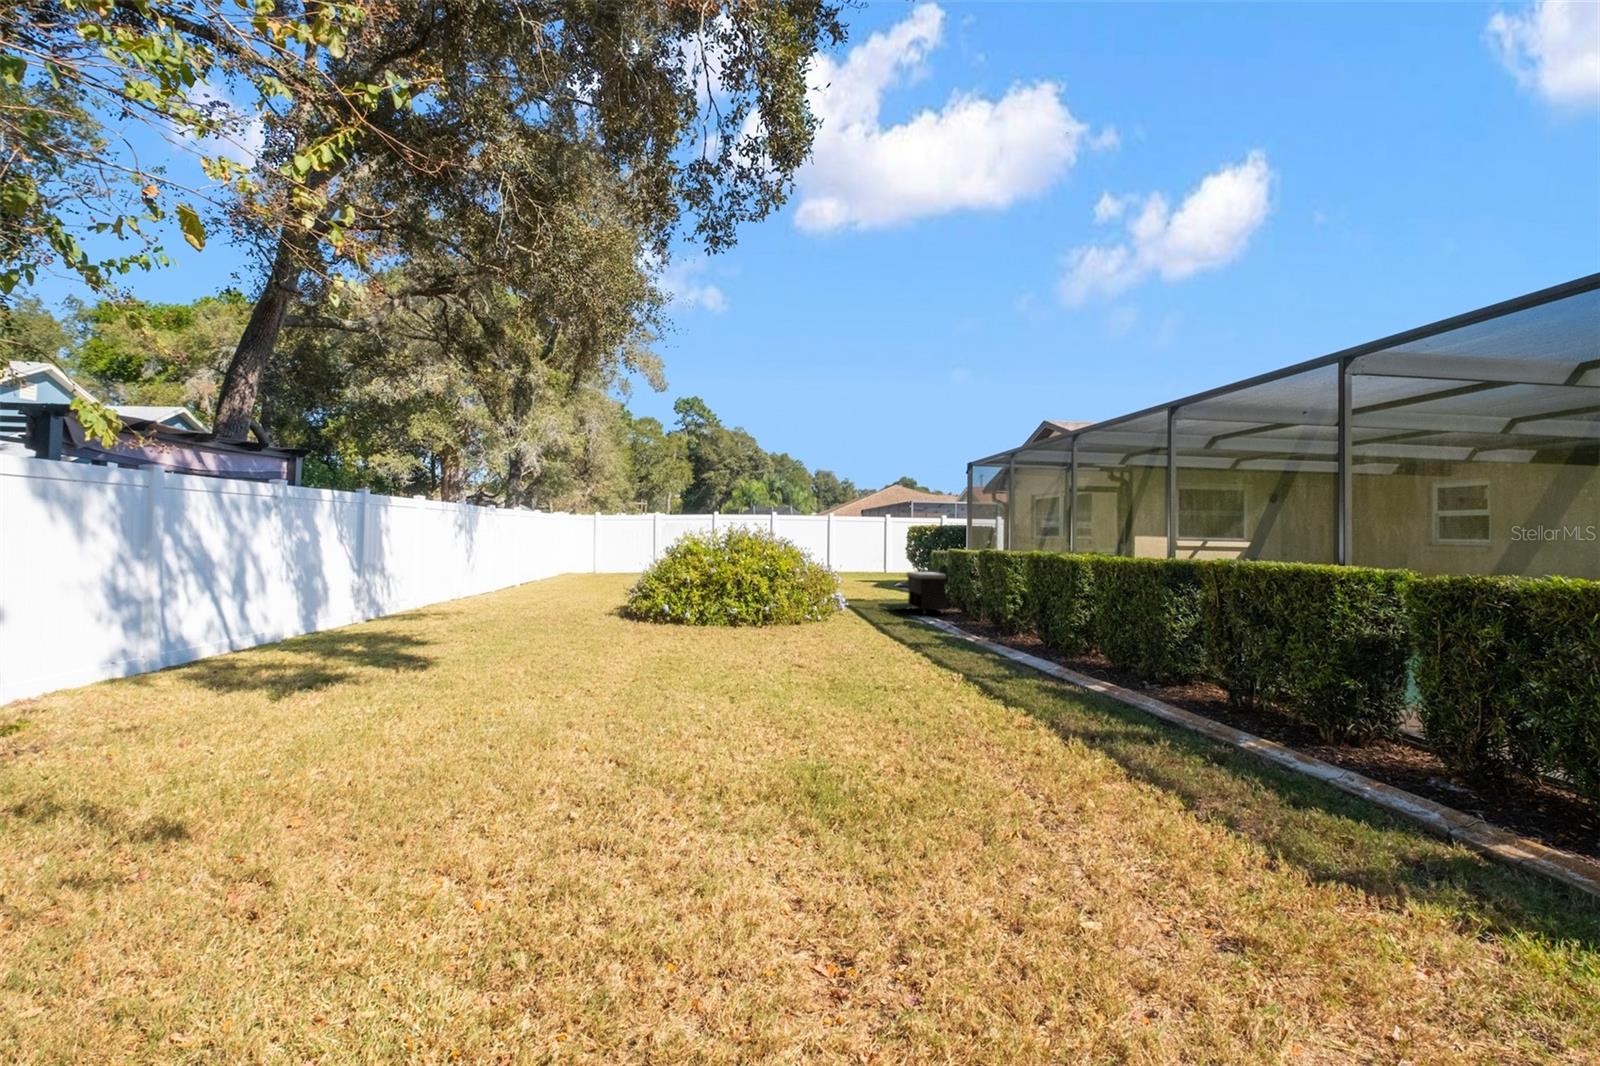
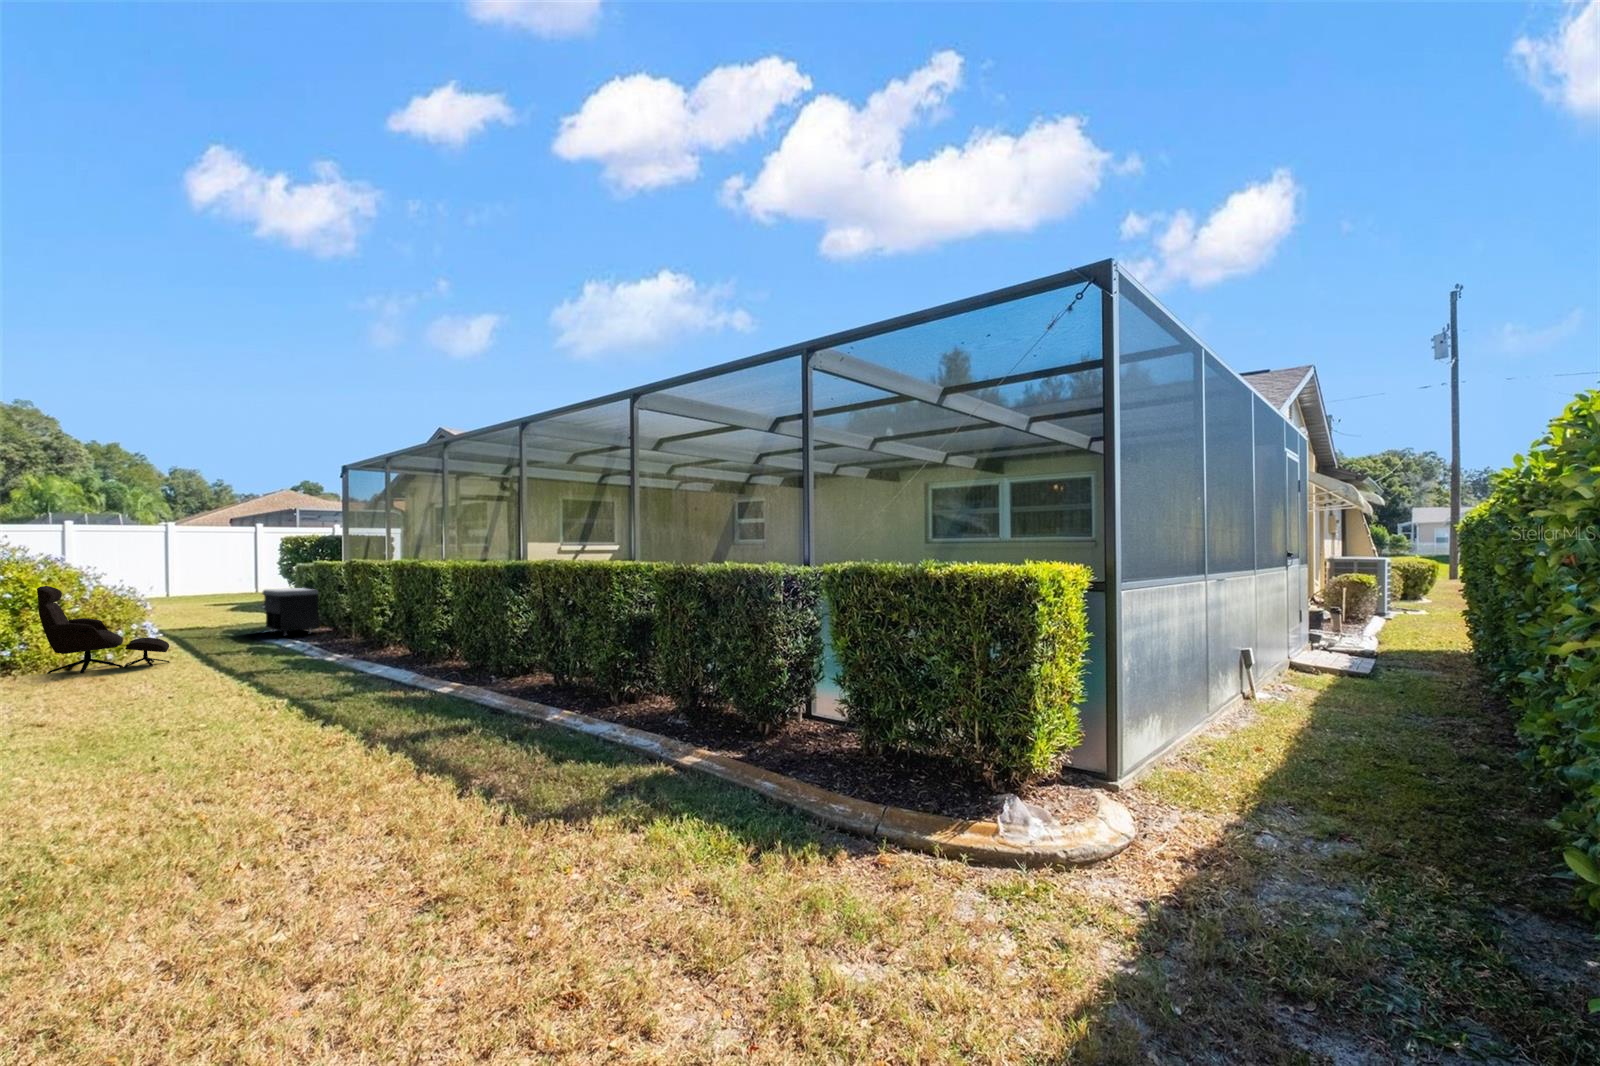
lounge chair: none [785,562,857,629] -> present [37,586,169,674]

